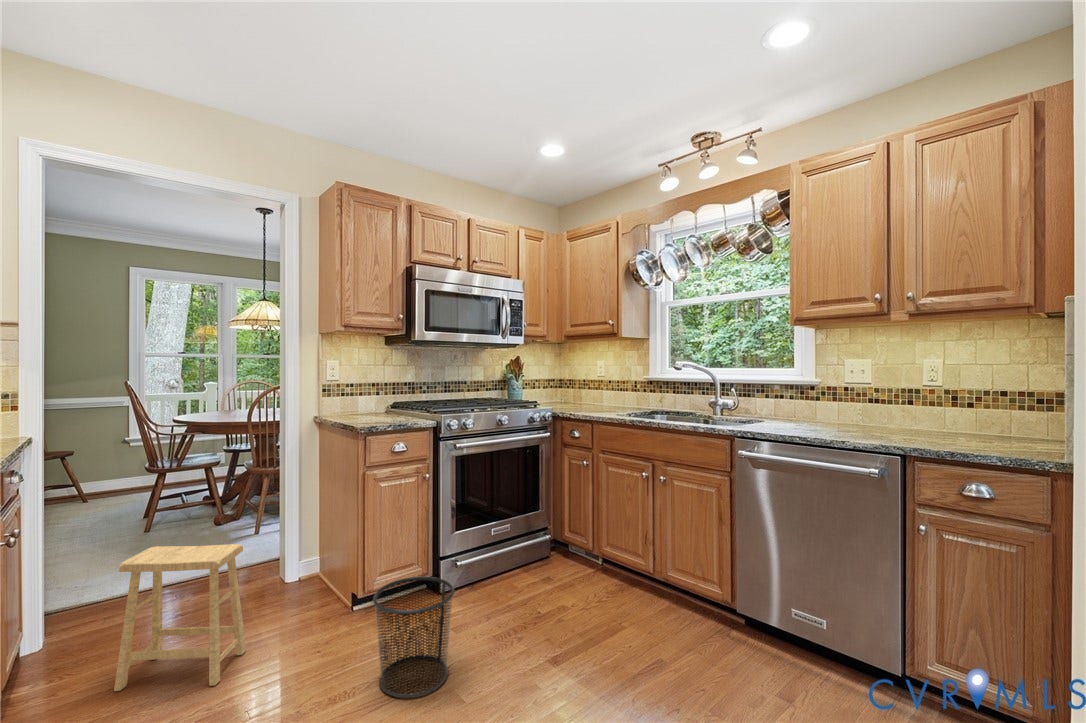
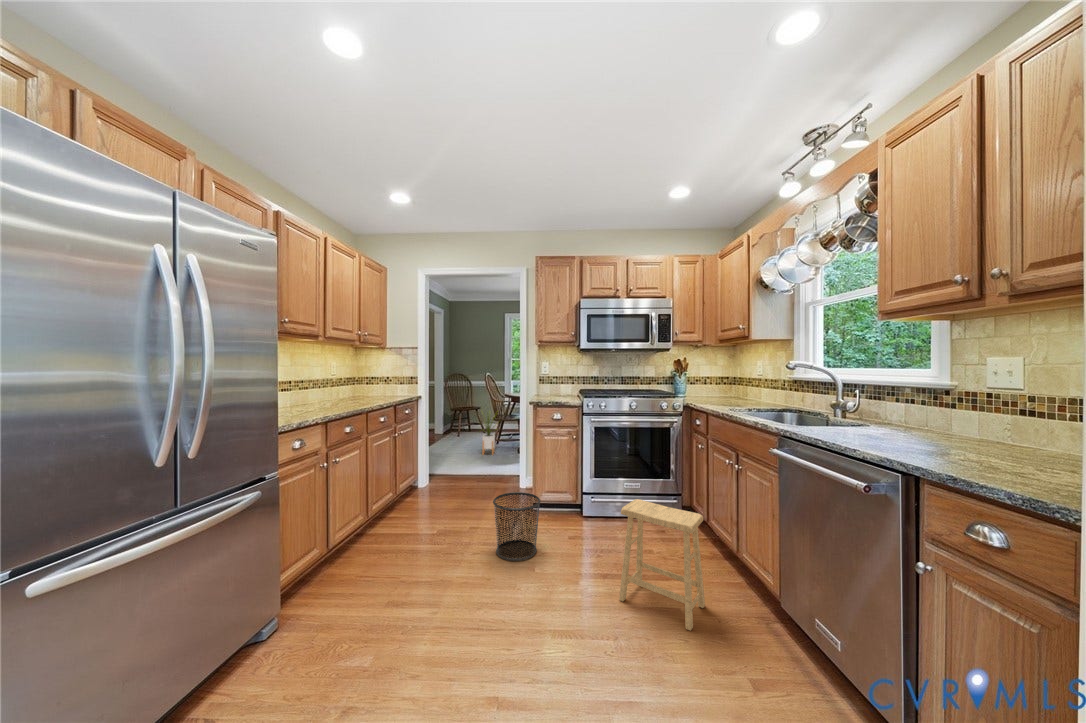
house plant: none [109,444,178,545] -> present [482,415,495,455]
footstool: present [114,544,246,691] -> present [619,499,705,631]

